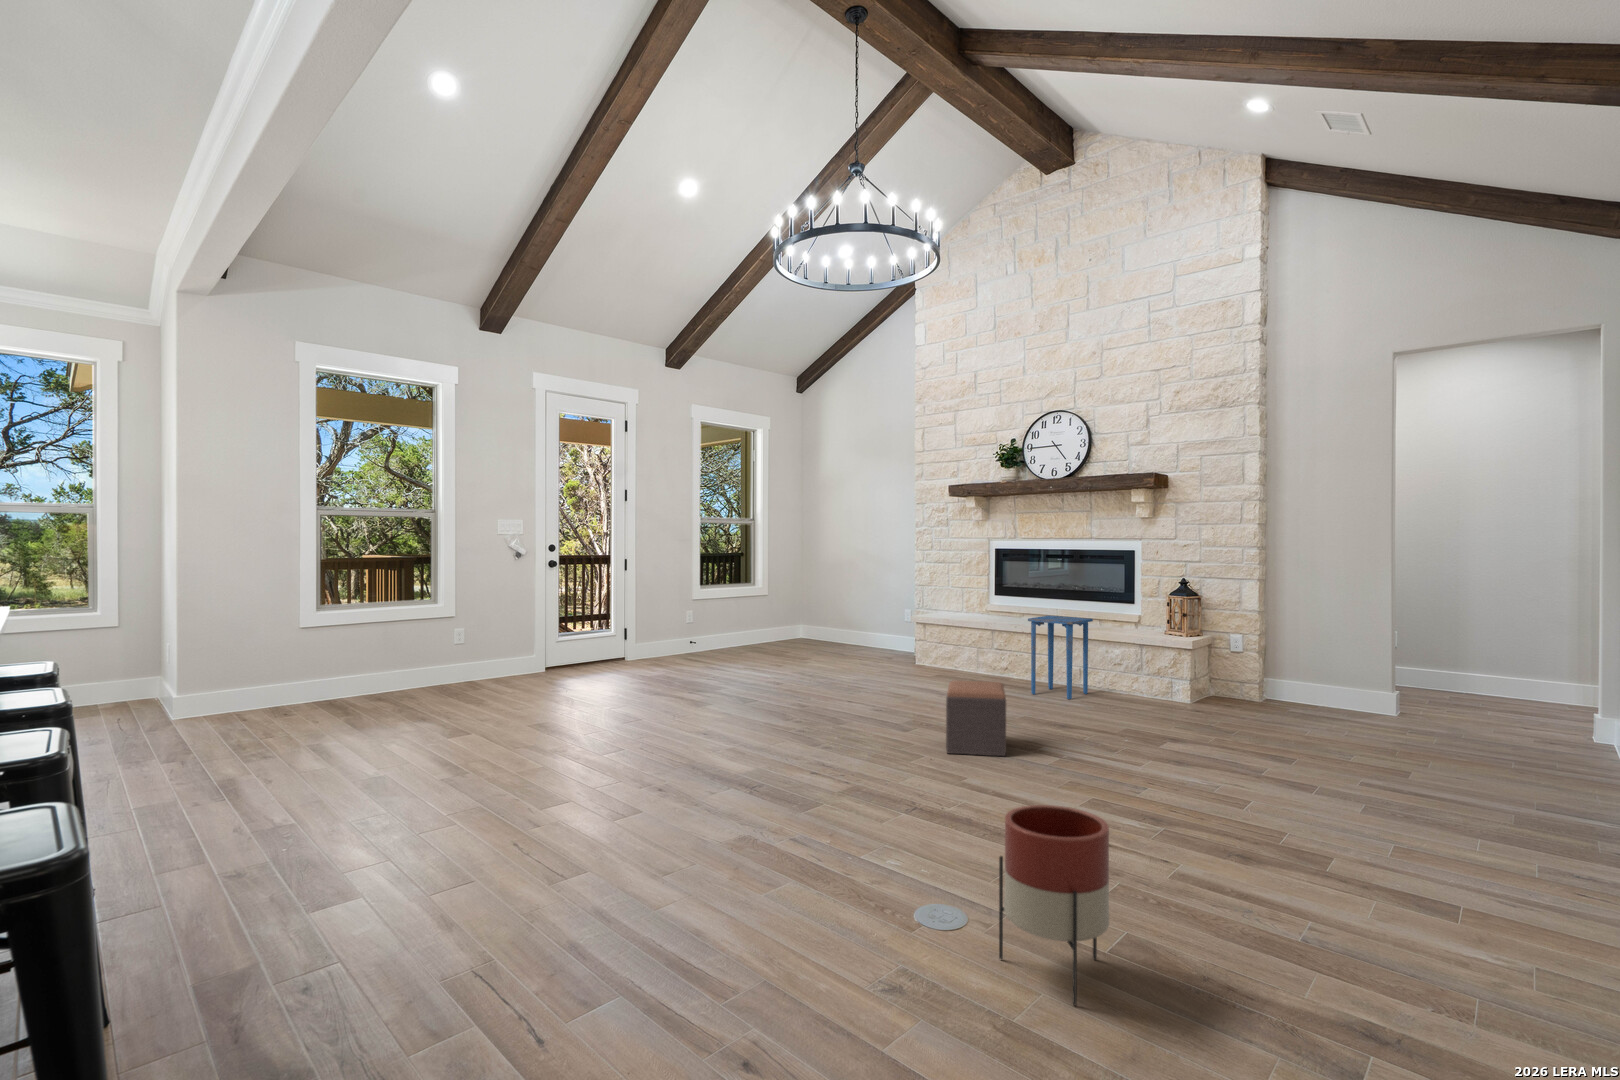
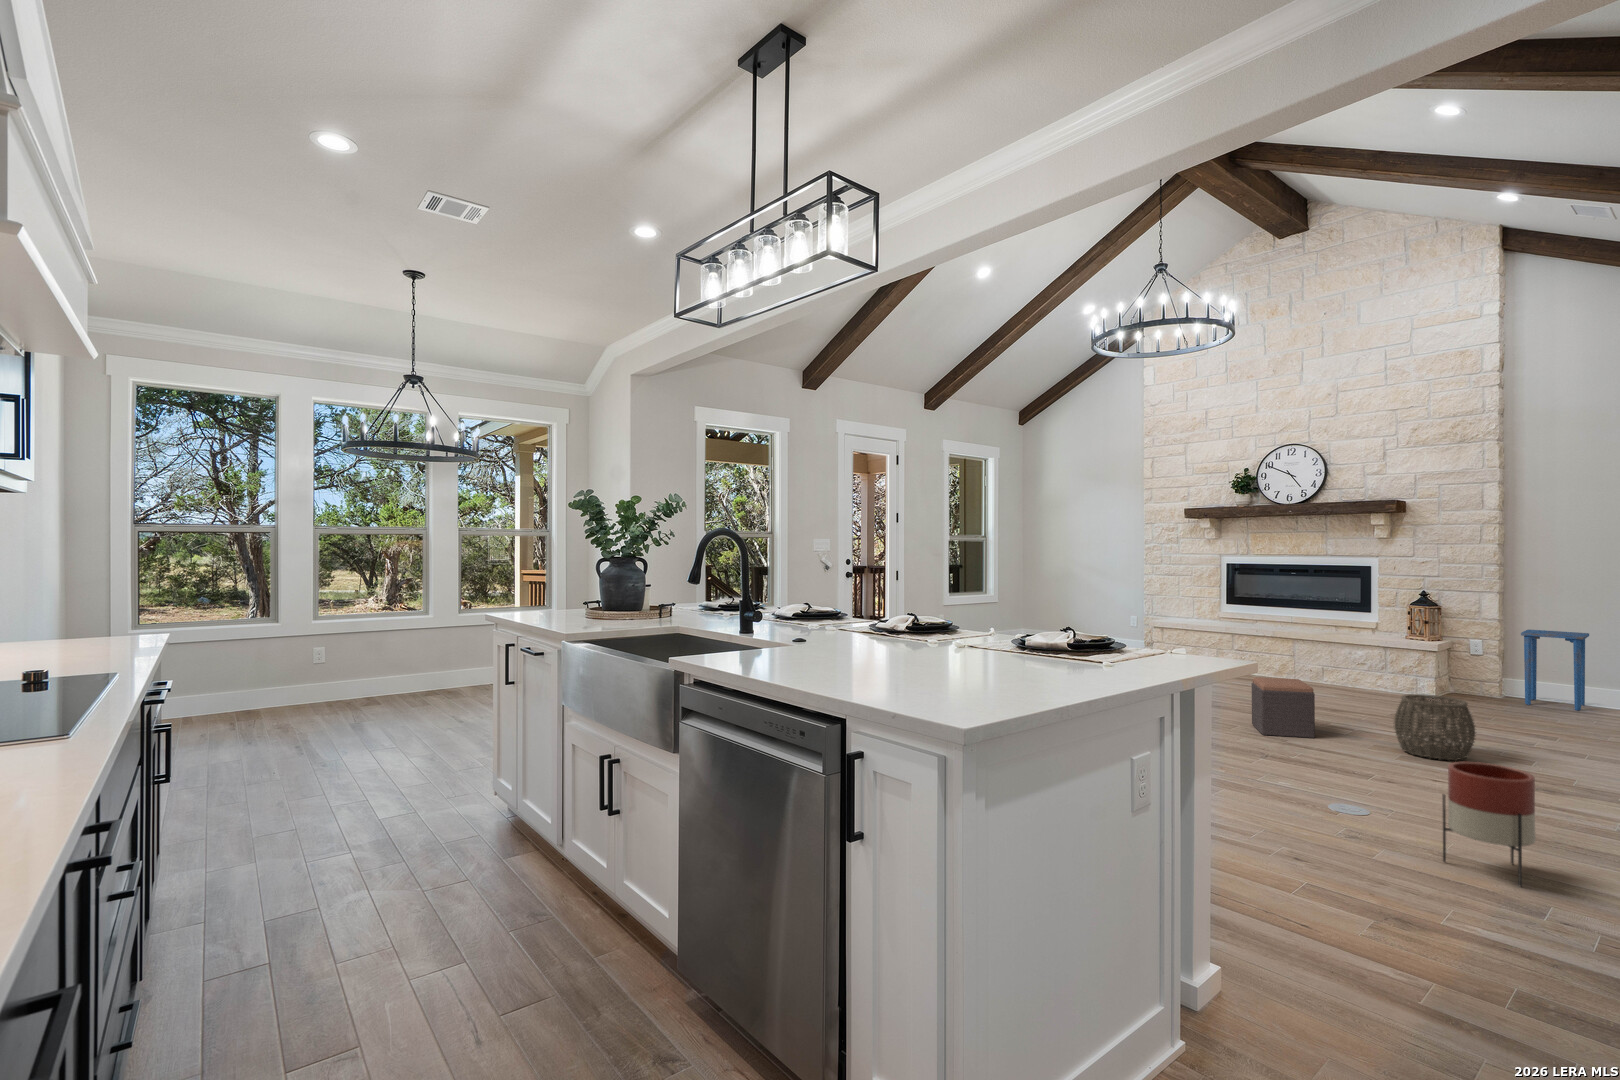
side table: present [1028,616,1093,699] -> present [1521,630,1589,710]
woven basket: none [1085,700,1175,785] -> present [1394,694,1476,761]

